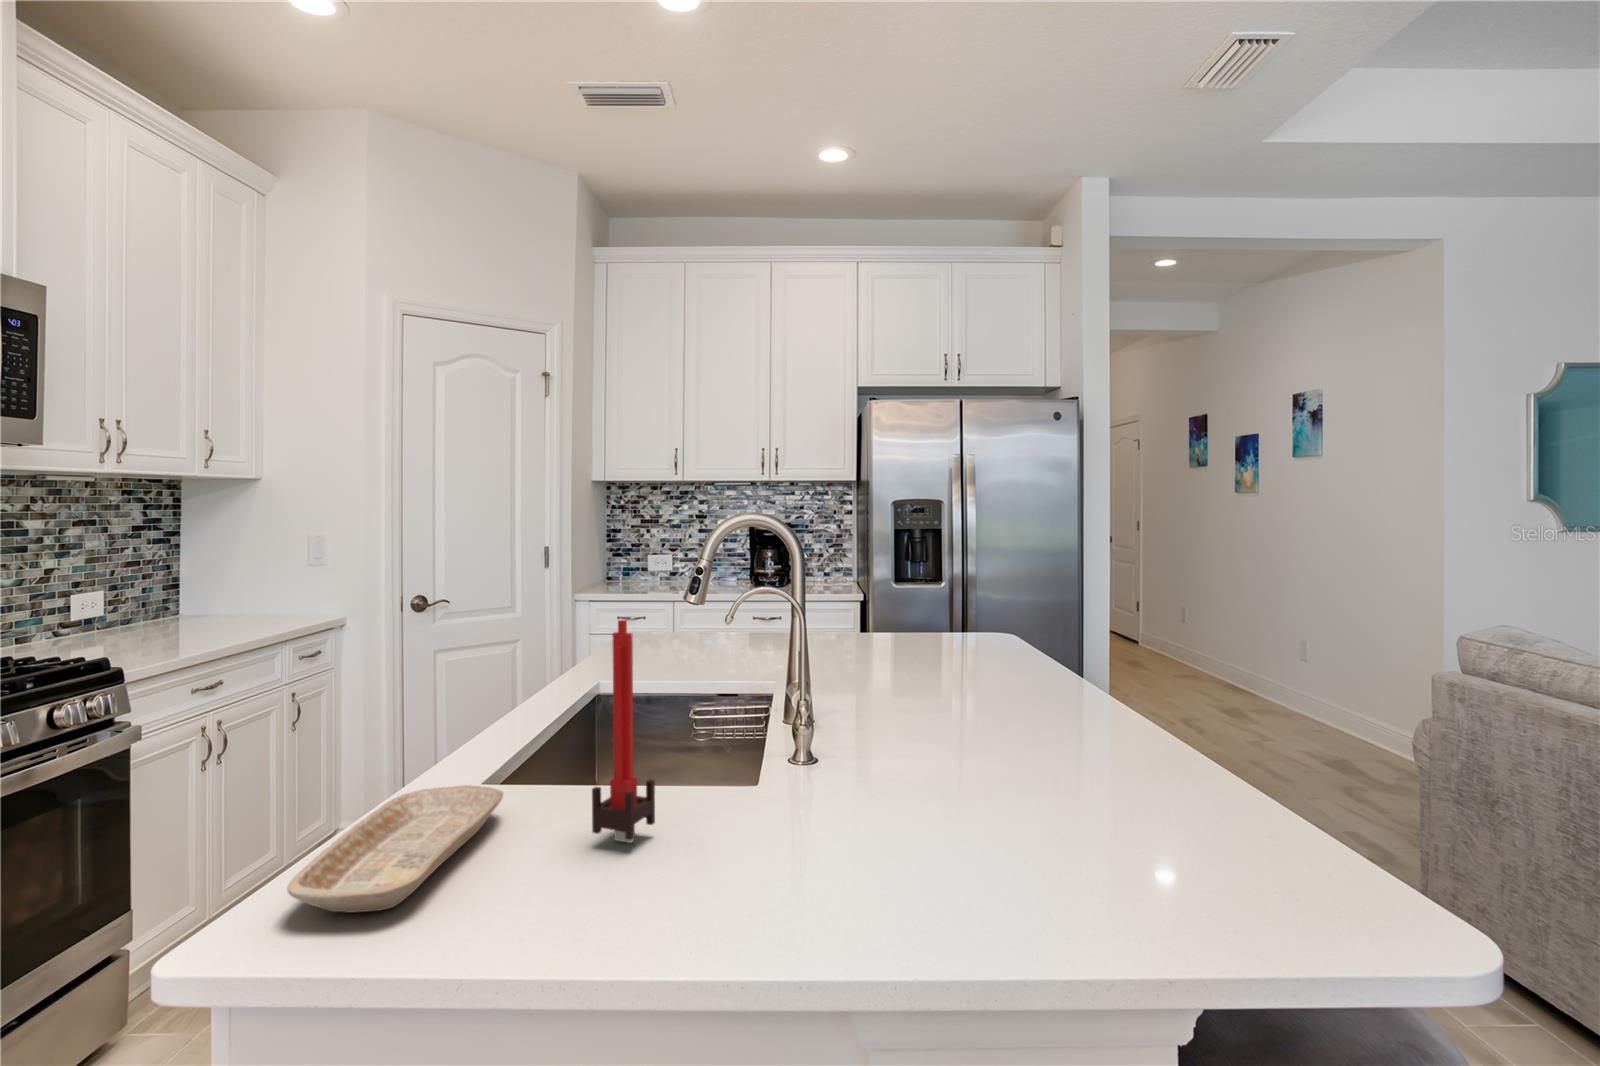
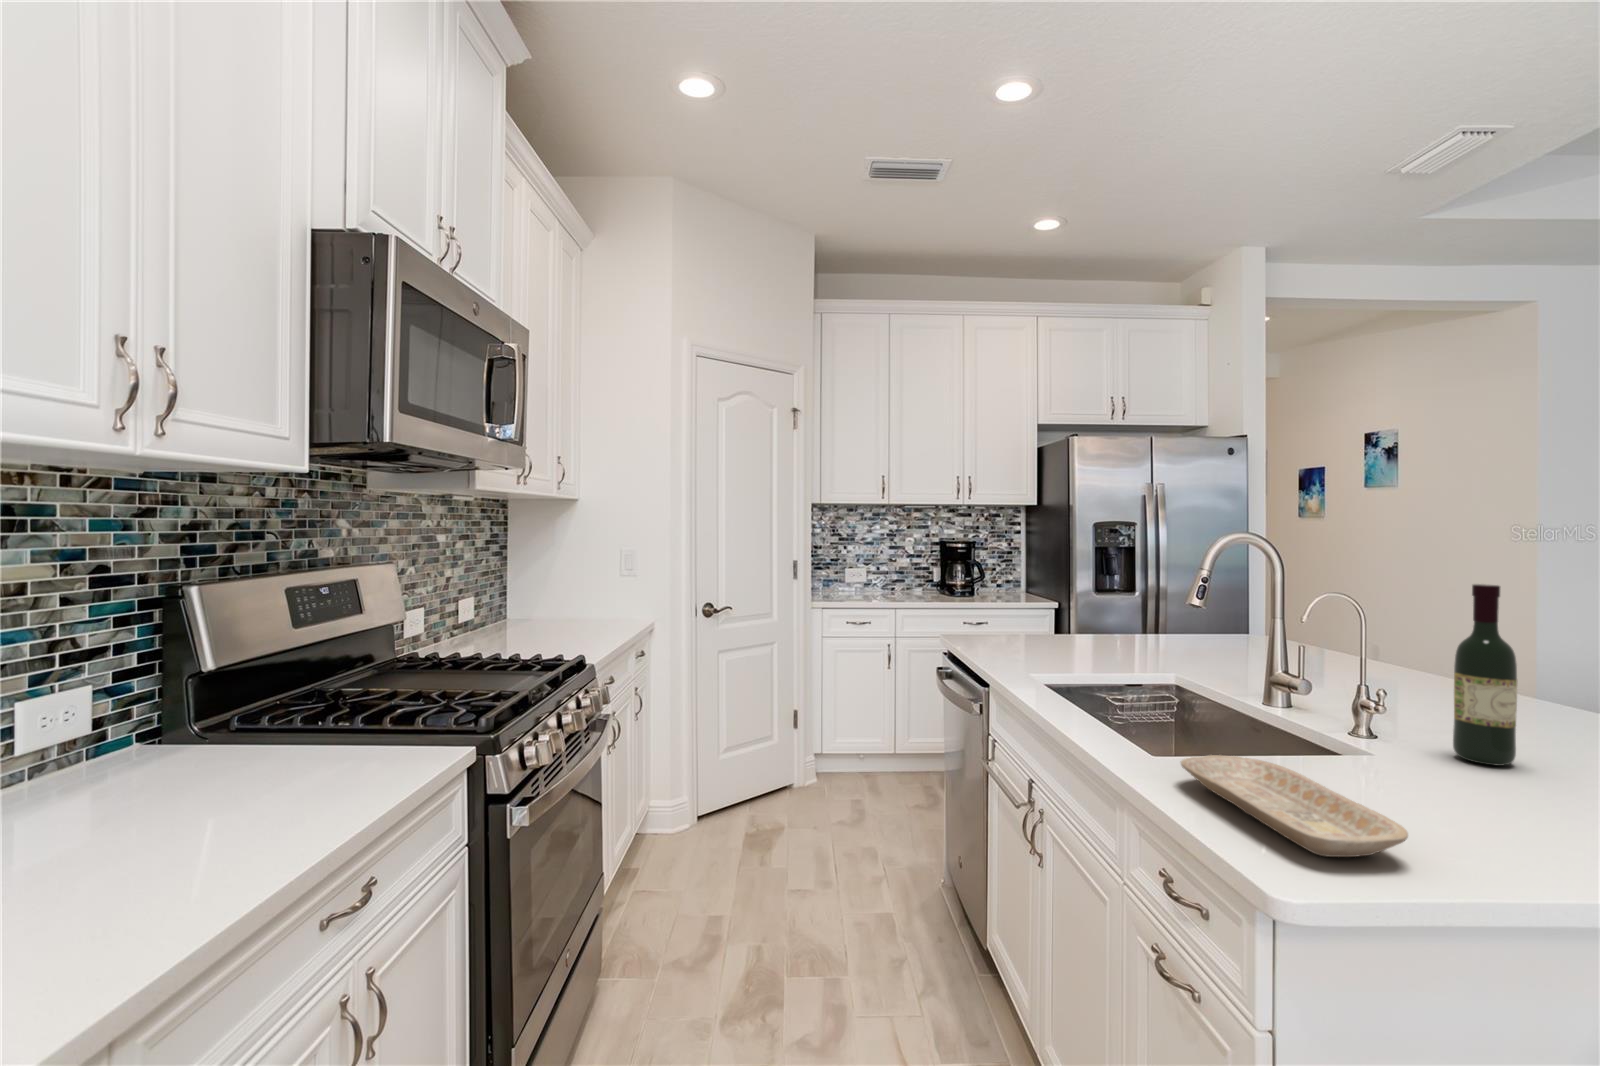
wine bottle: none [797,586,851,798] -> present [1453,584,1517,766]
candle: present [592,620,655,843] -> none [1389,610,1453,802]

